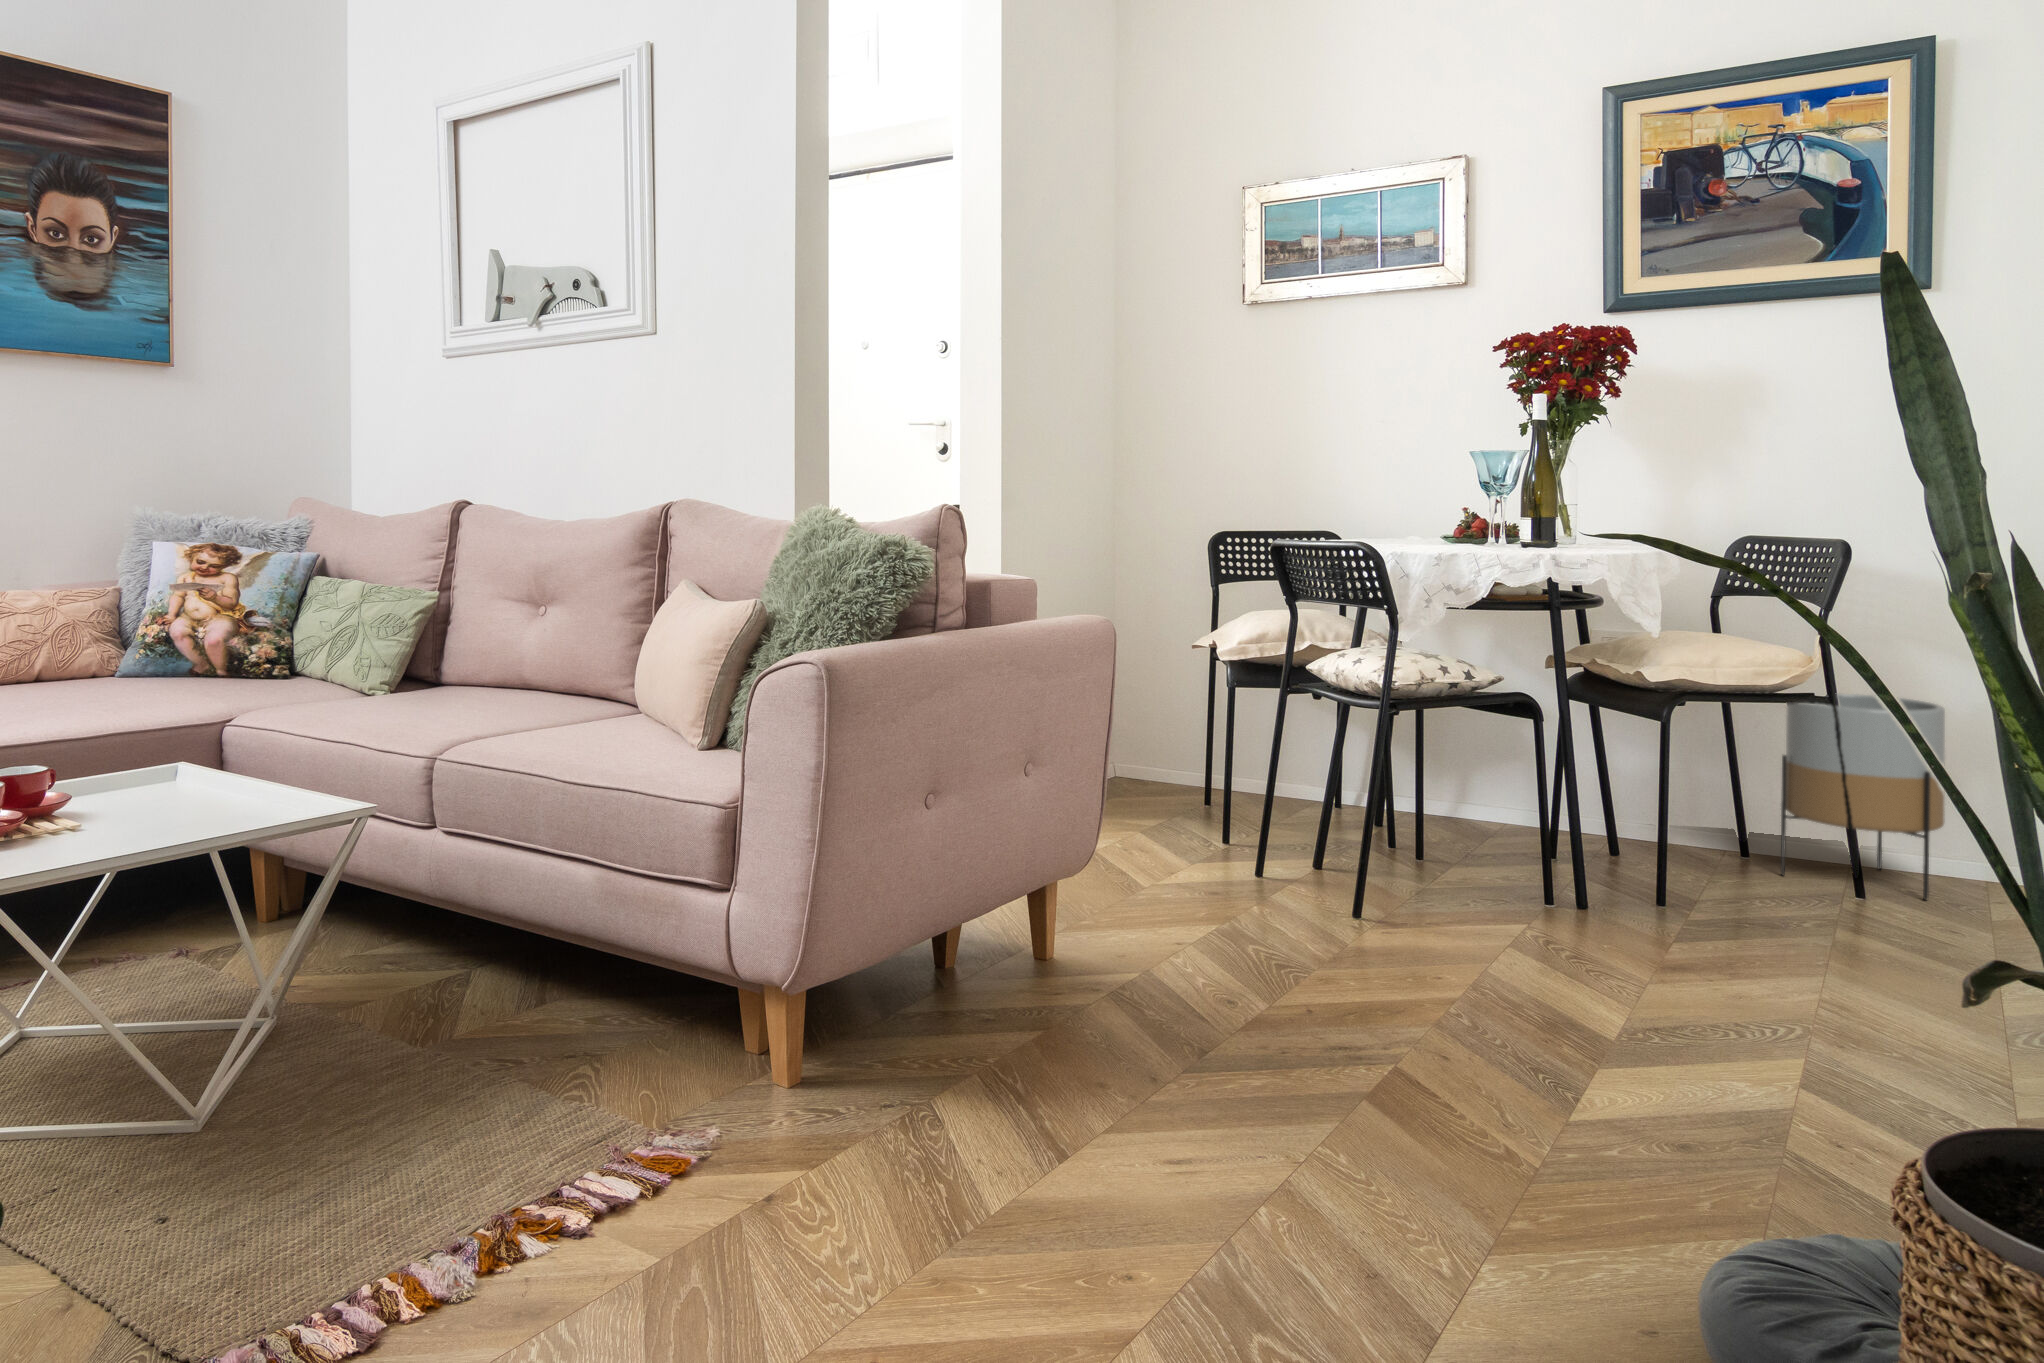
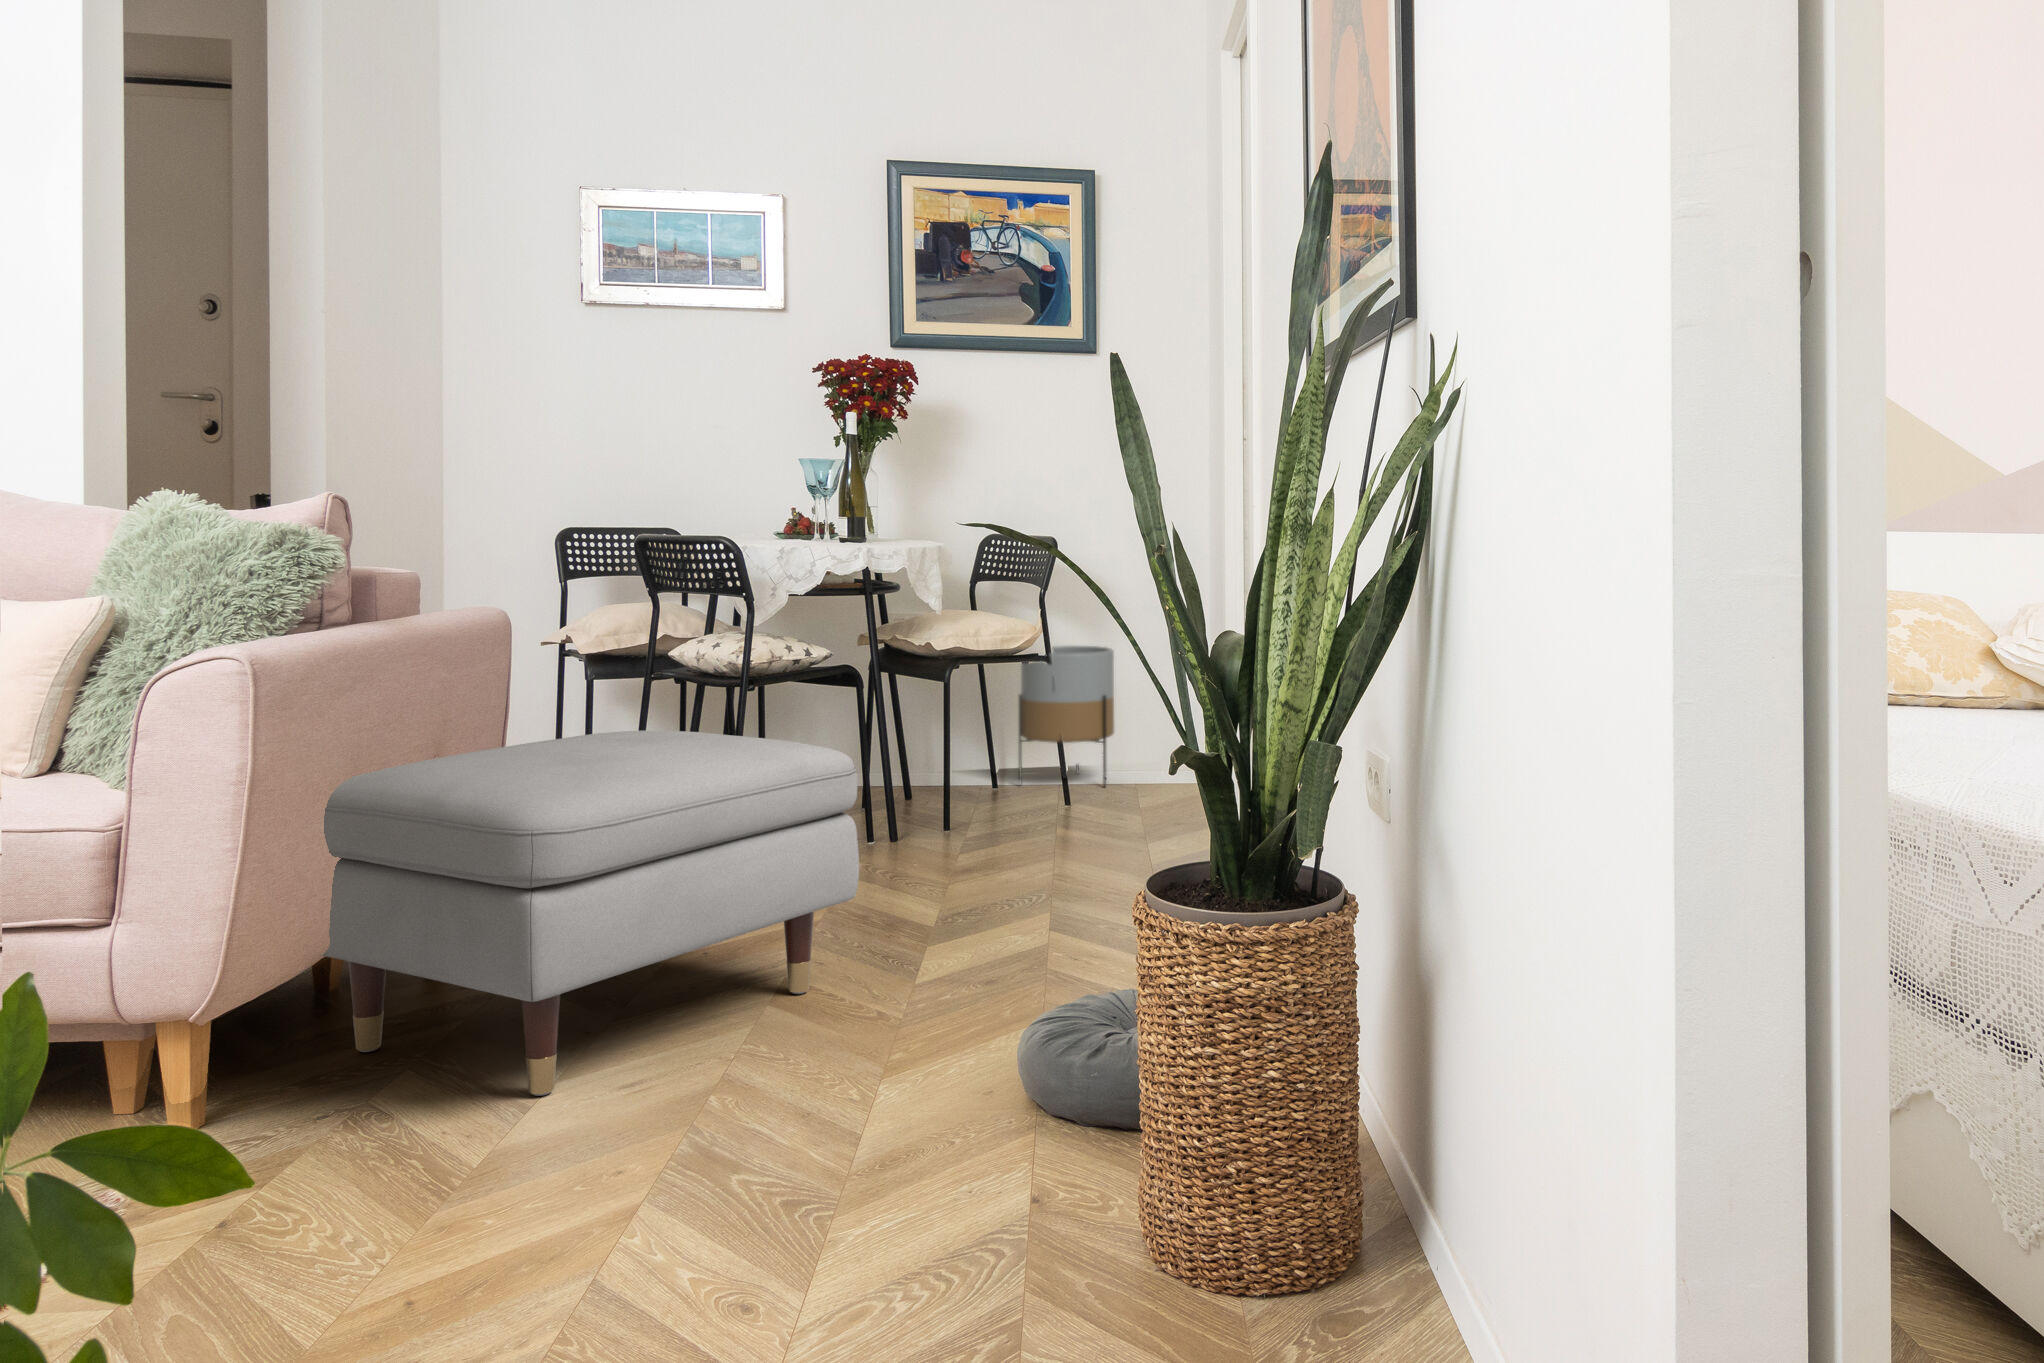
ottoman: none [865,775,1488,1219] -> present [322,731,859,1096]

